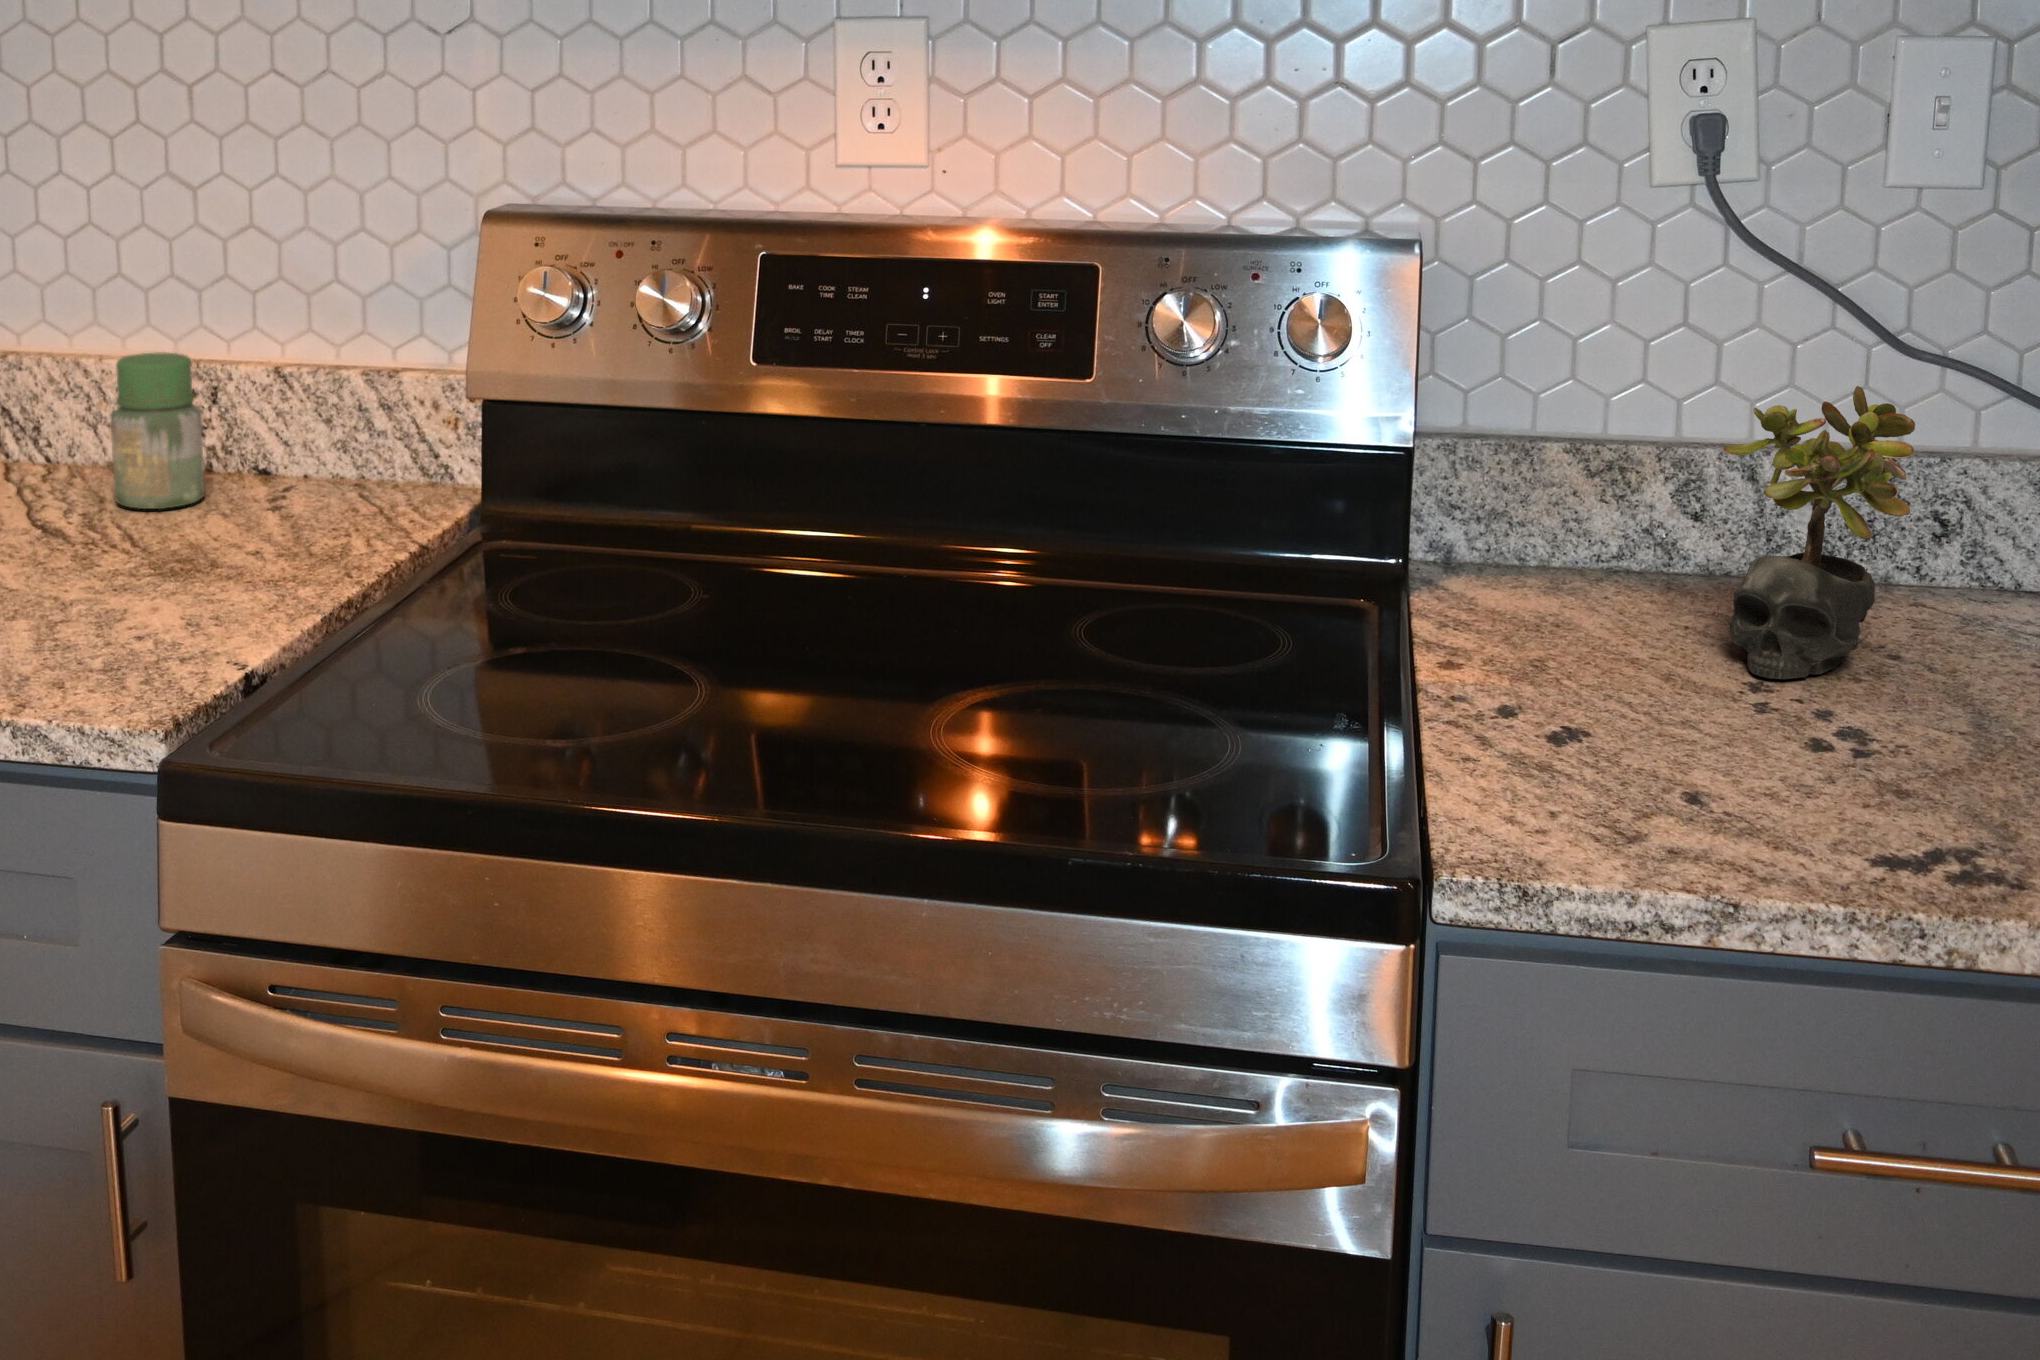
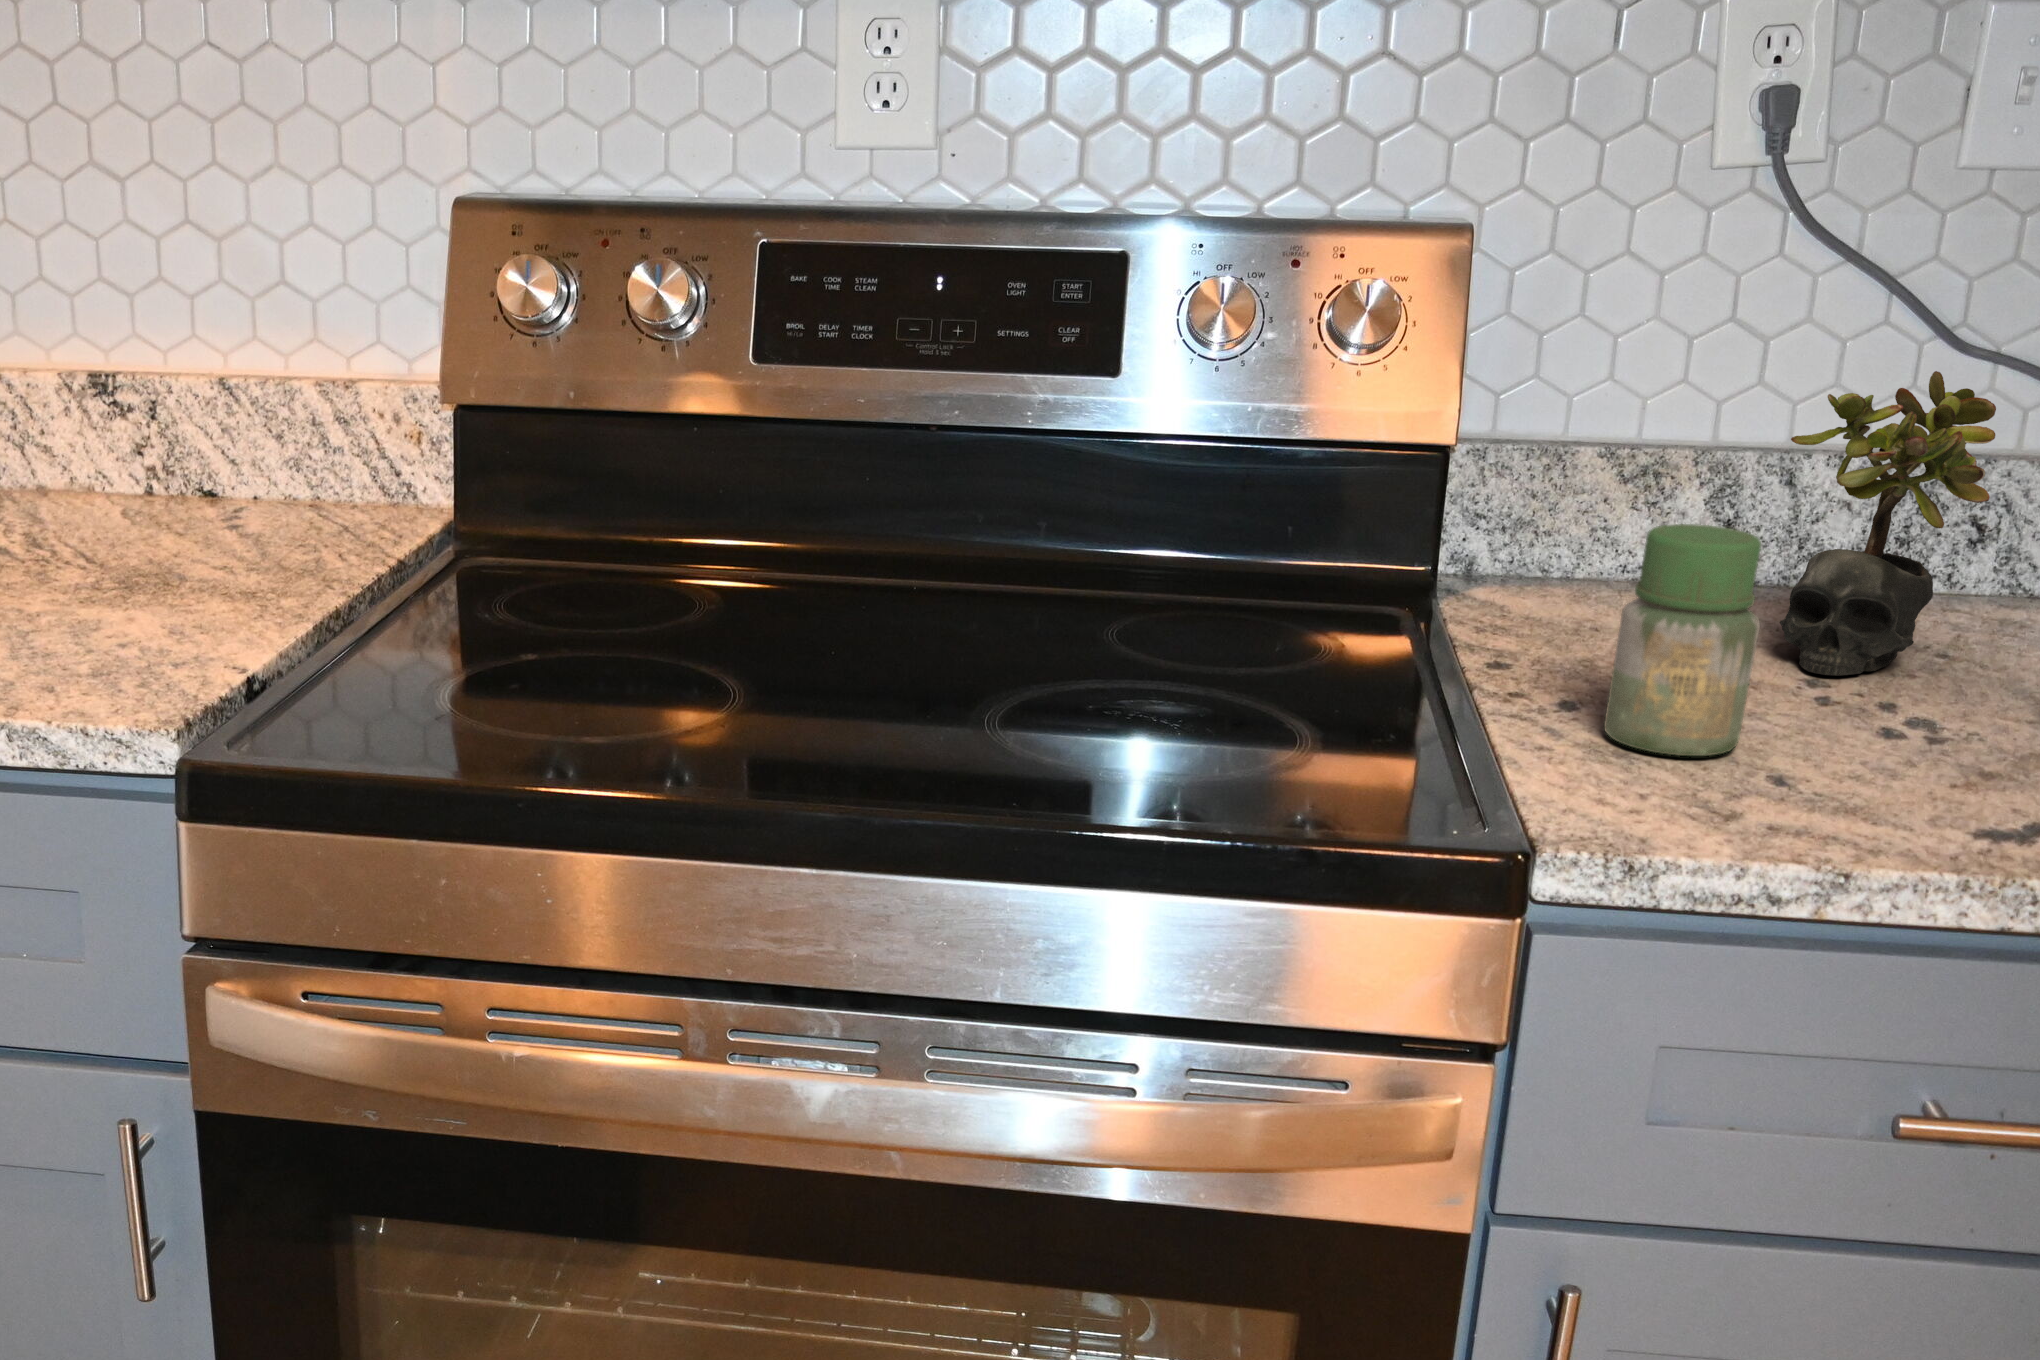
jar: present [111,353,205,509] -> present [1604,524,1761,756]

